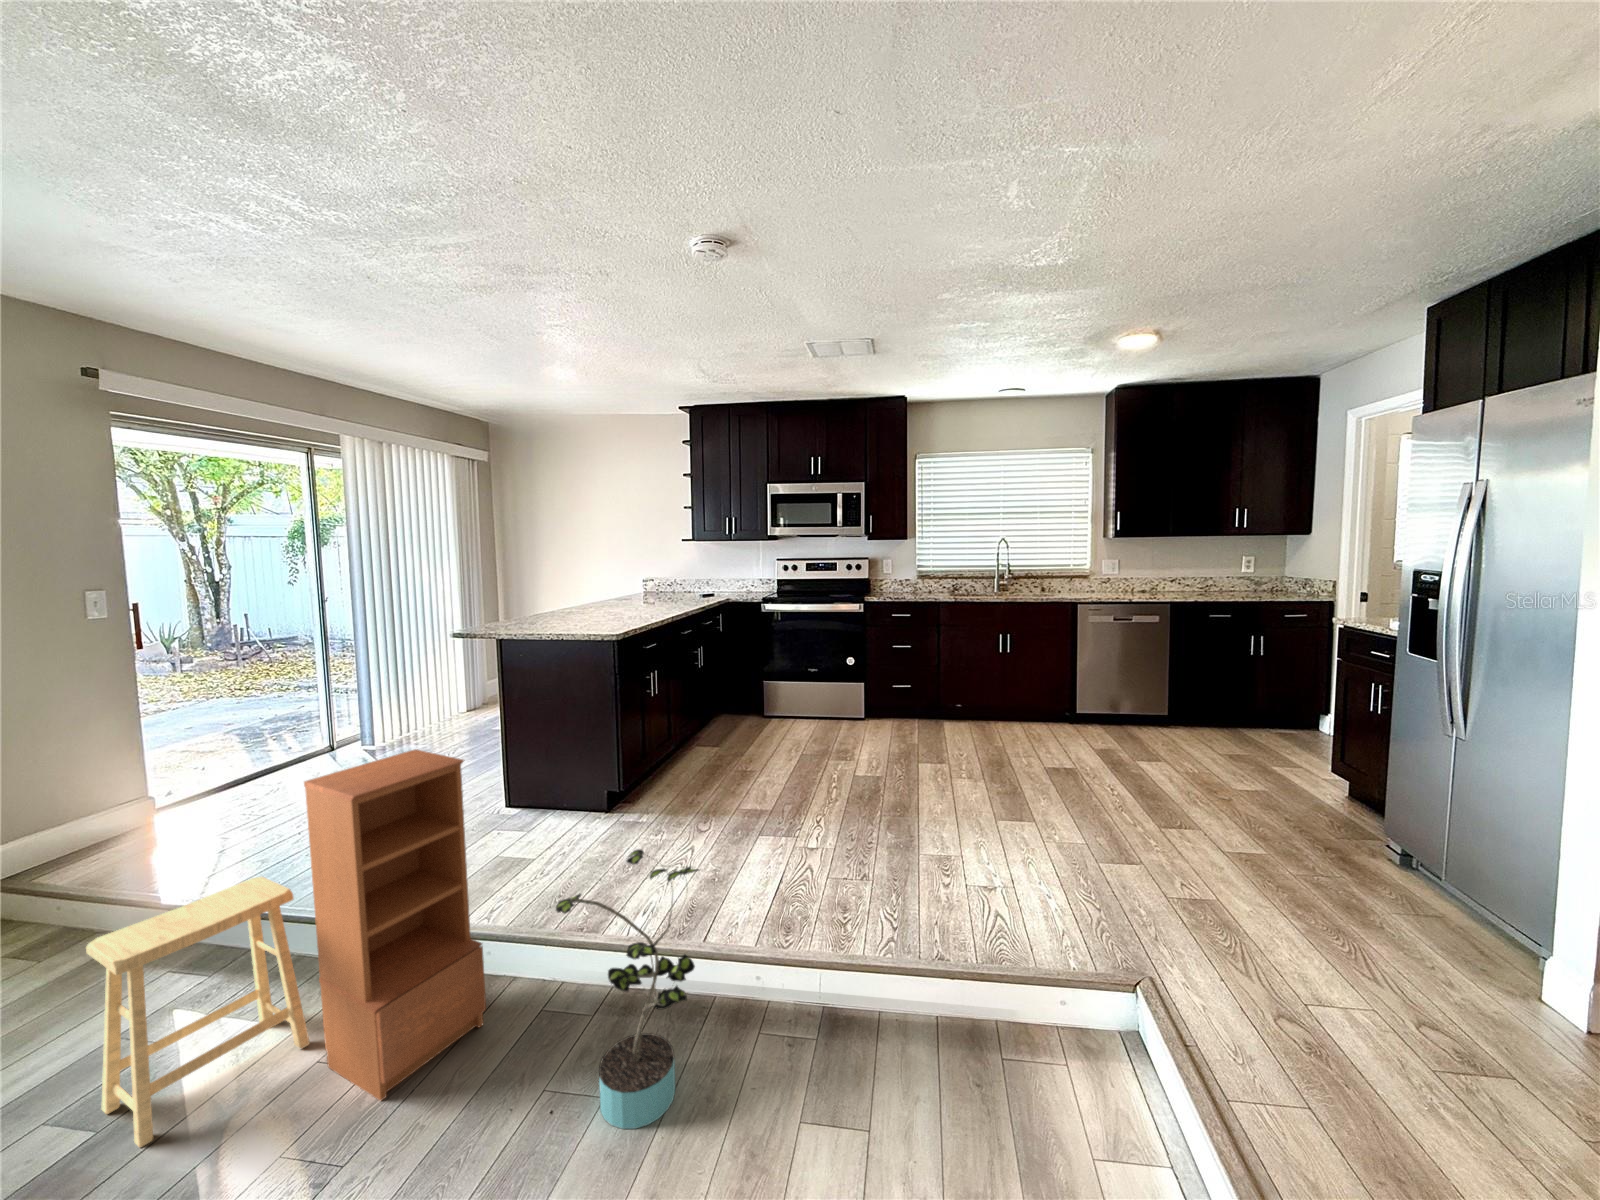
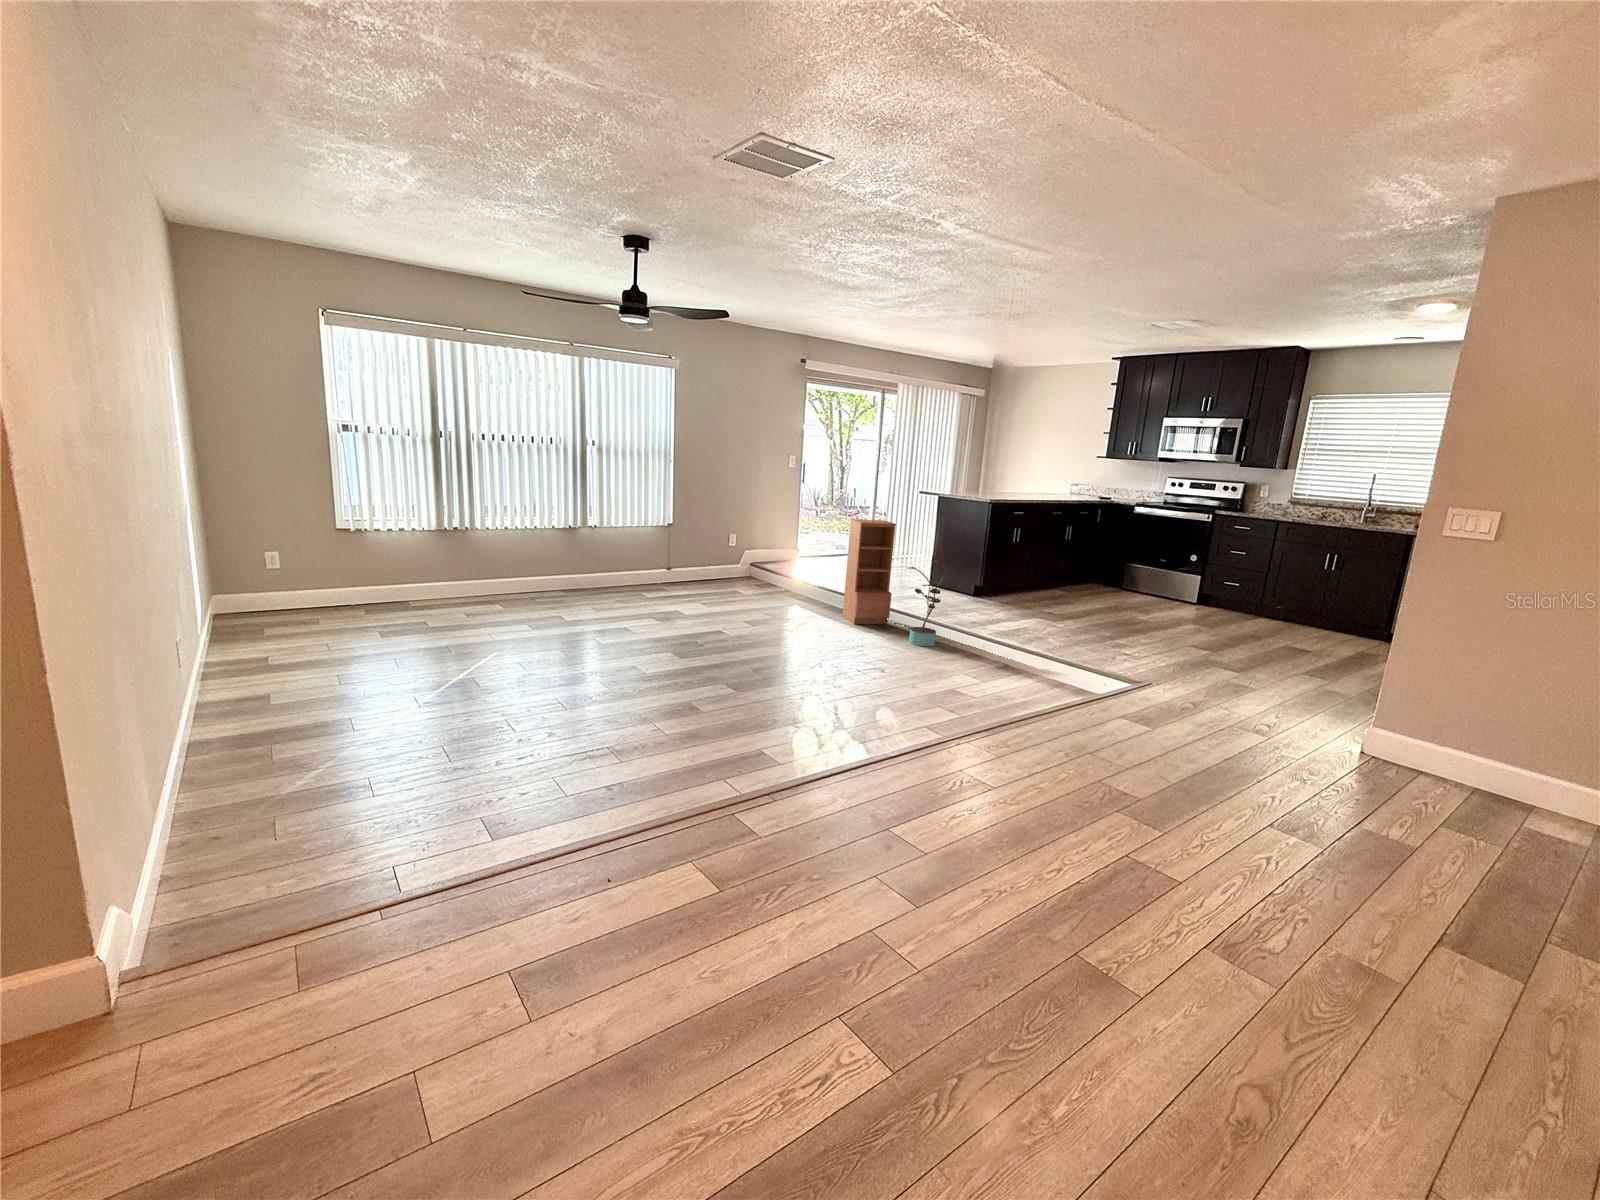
footstool: present [86,877,310,1147] -> none [791,554,843,613]

